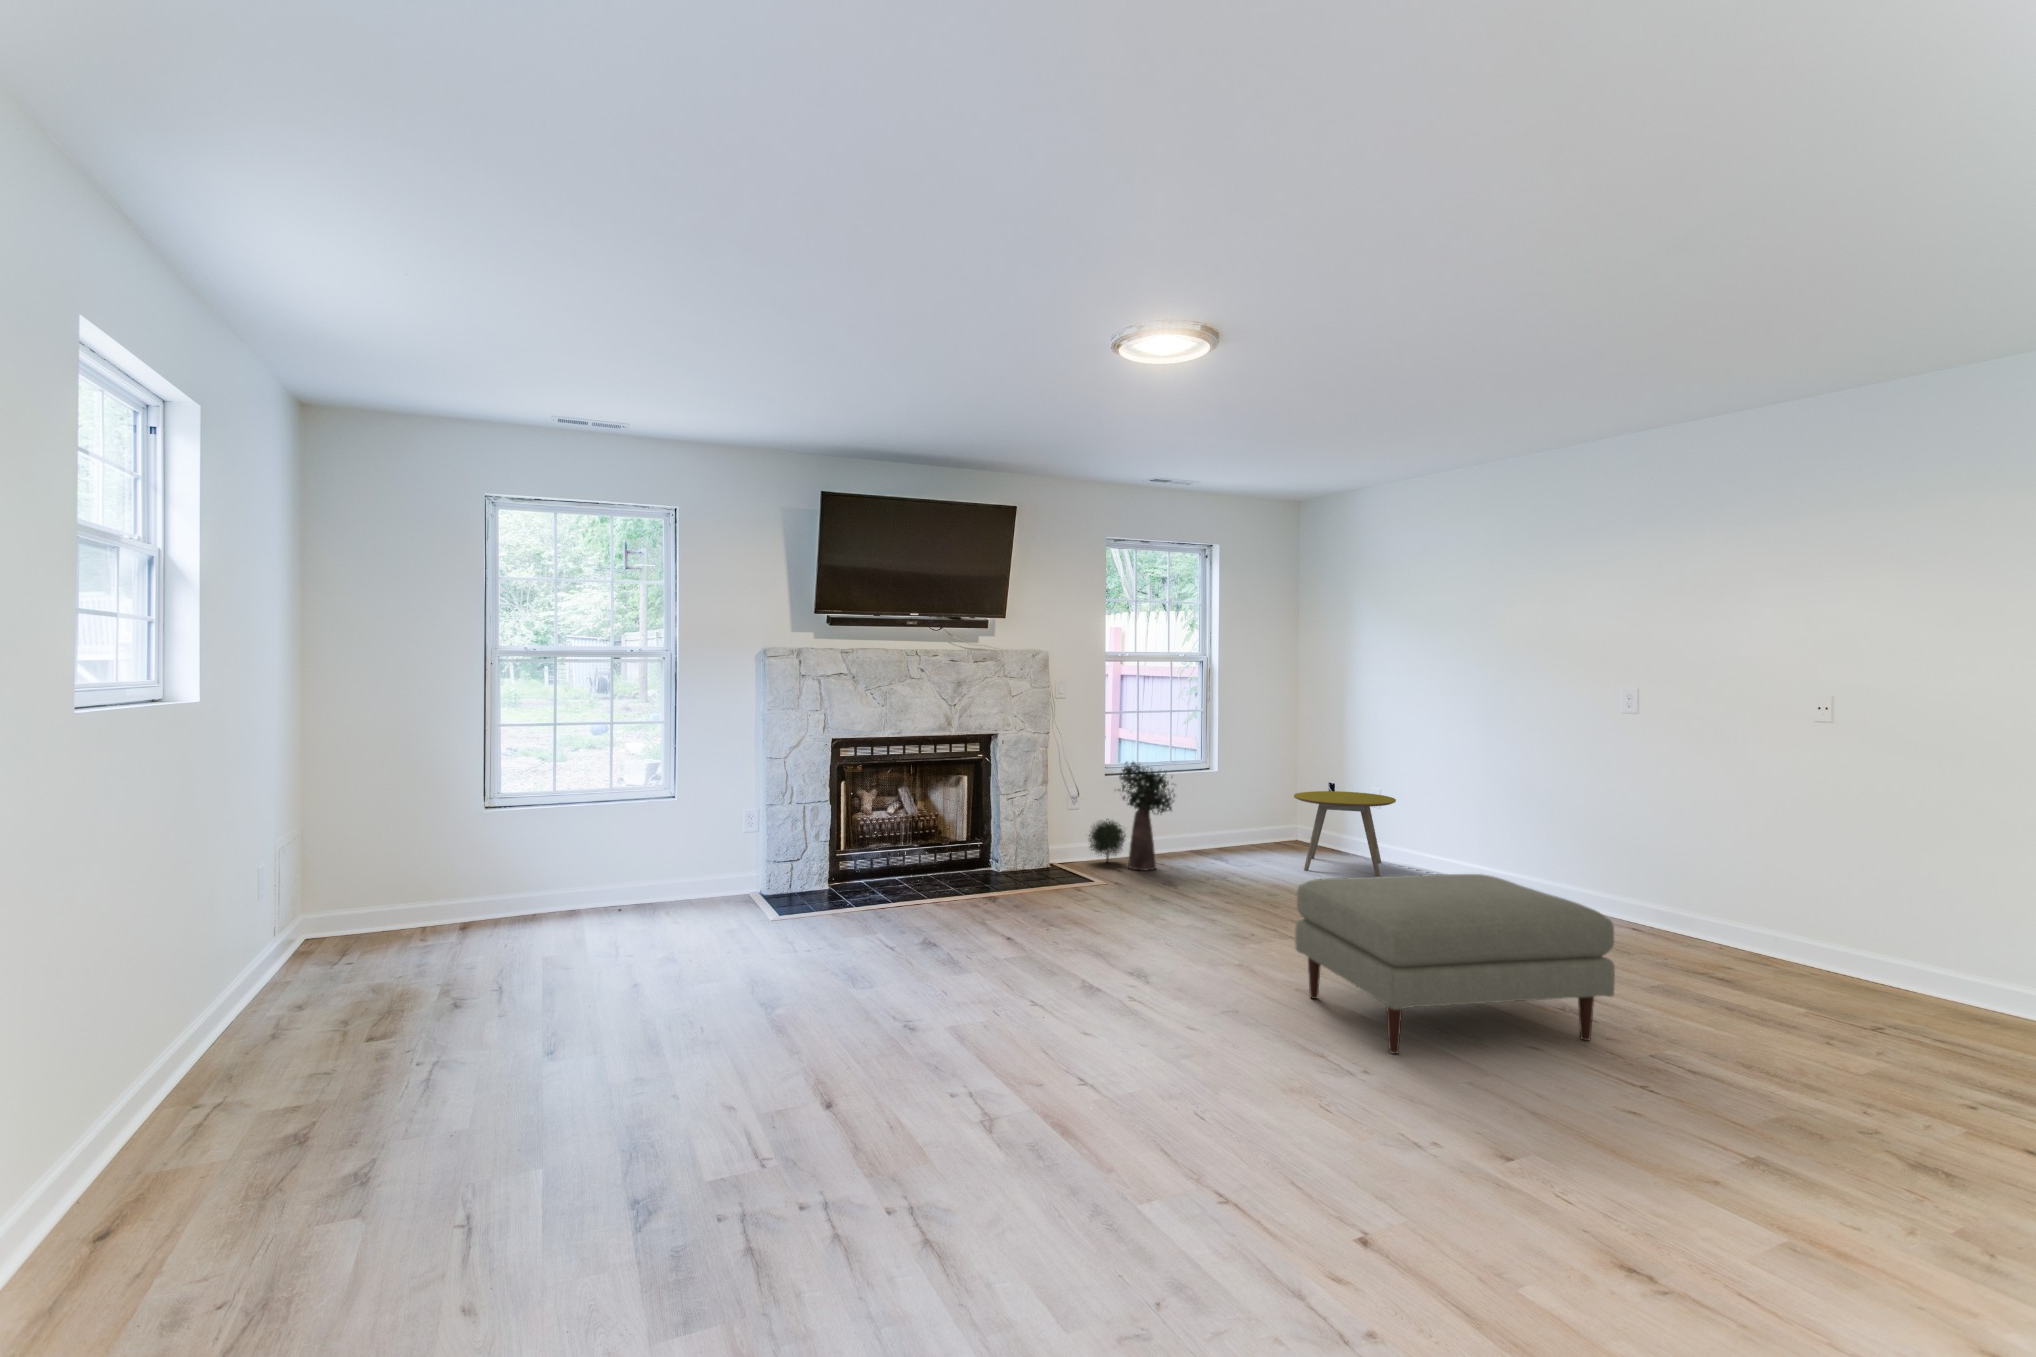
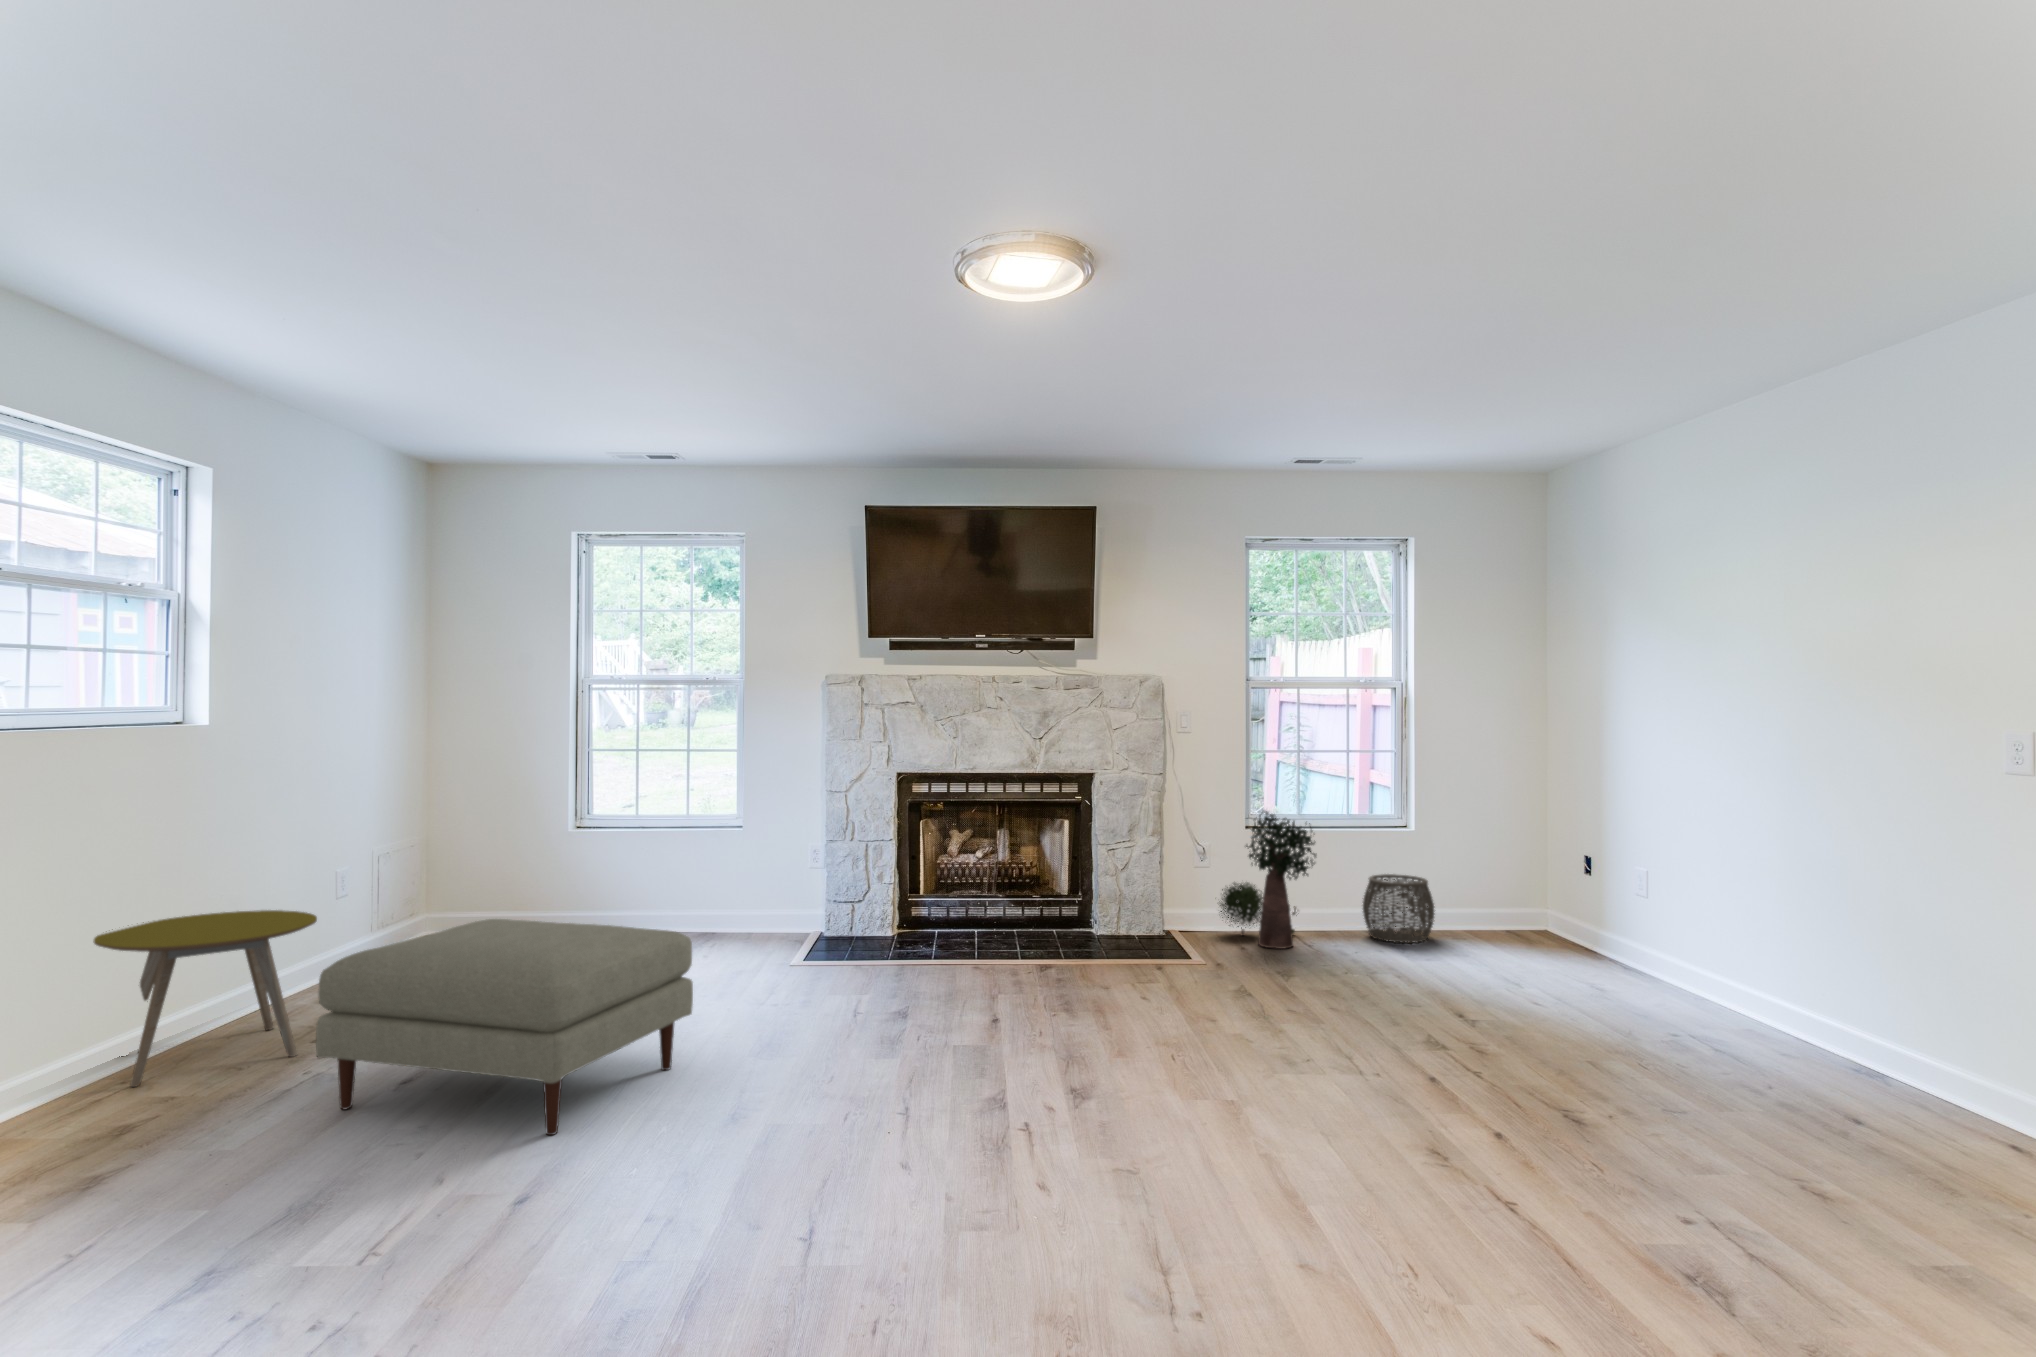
side table: present [1294,791,1396,876] -> present [93,910,317,1087]
woven basket: none [1187,807,1242,859] -> present [1363,874,1435,943]
ottoman: present [1295,874,1615,1054] -> present [316,919,693,1135]

